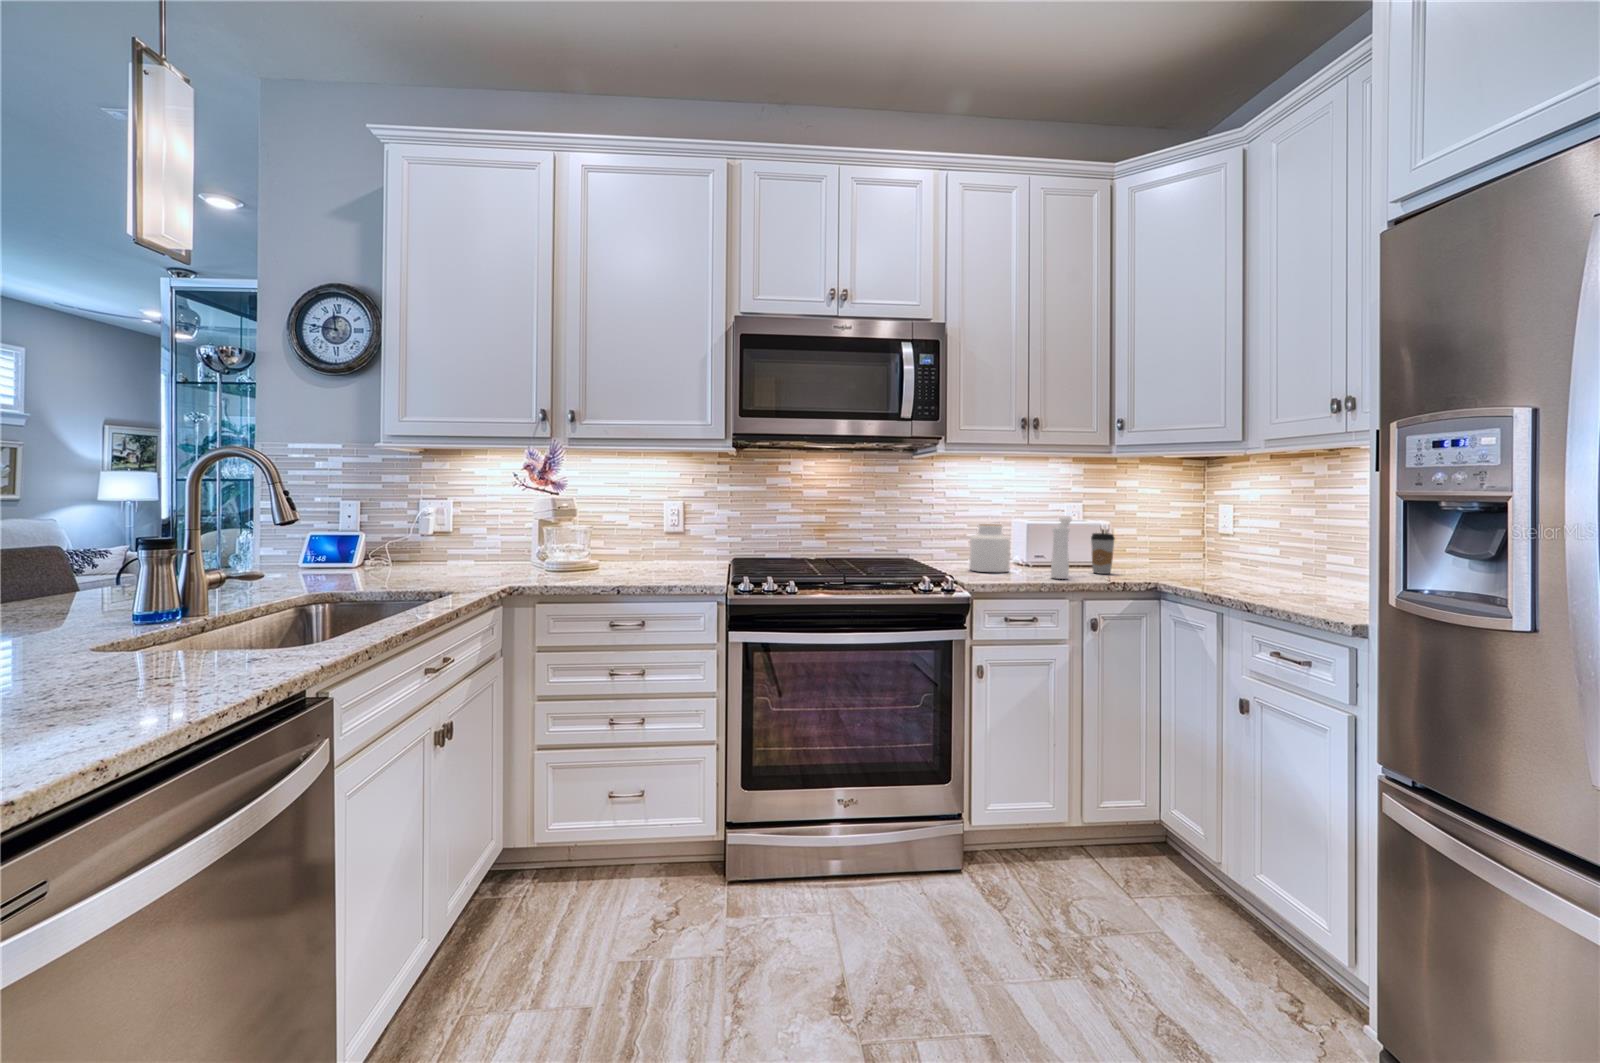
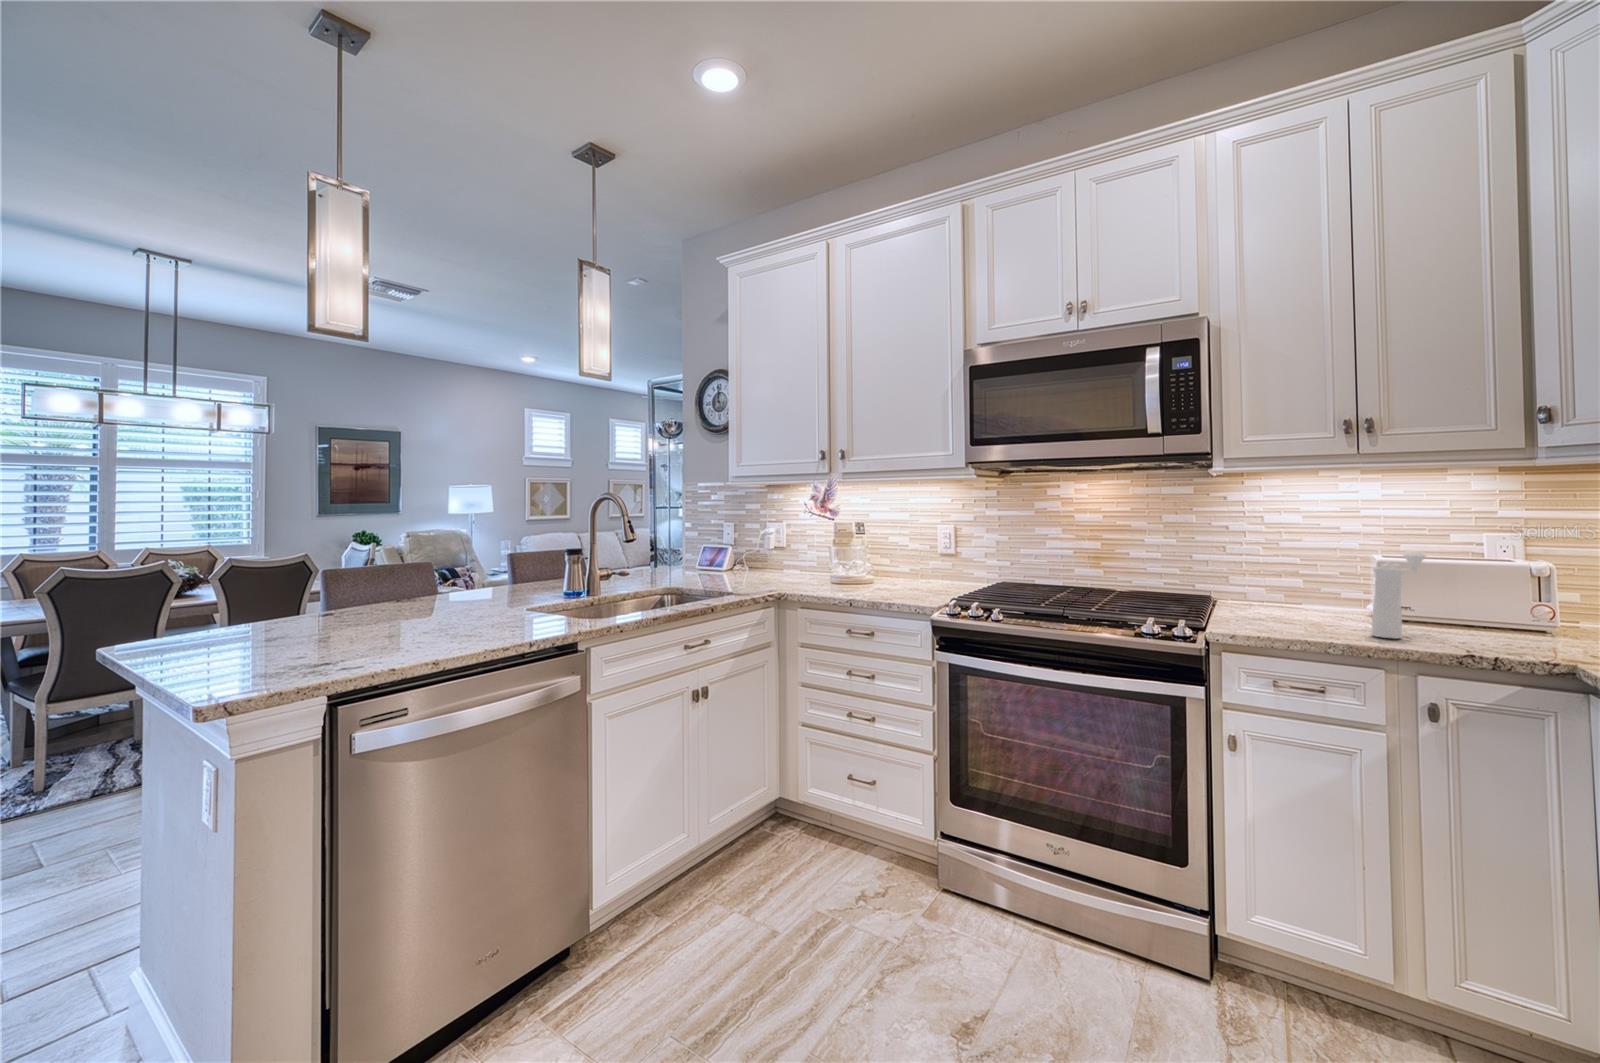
jar: present [970,524,1010,572] -> none [1268,557,1330,621]
coffee cup: present [1091,533,1115,574] -> none [1477,577,1526,639]

